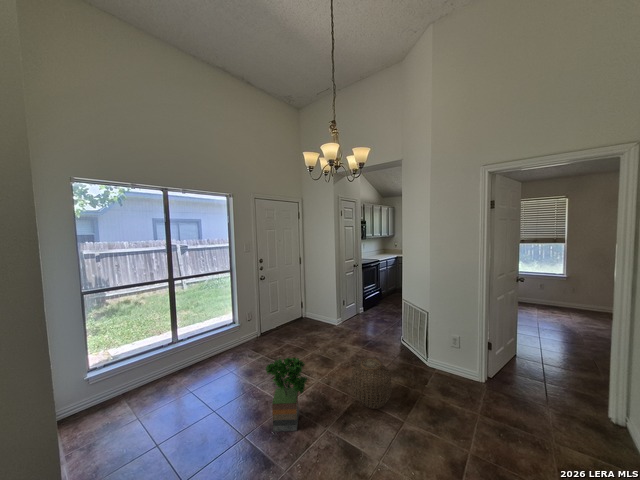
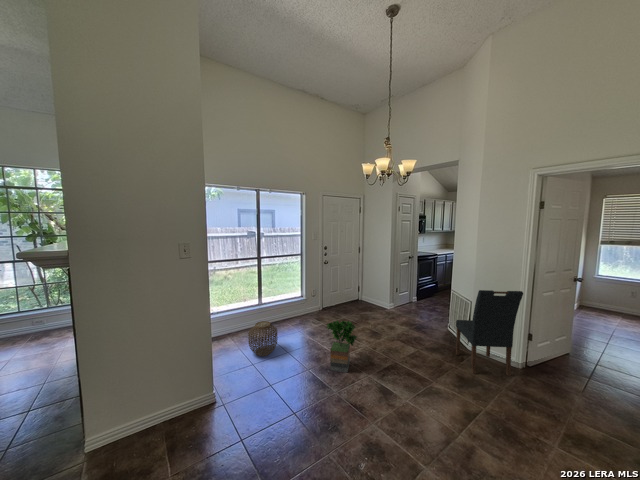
dining chair: none [416,298,487,399] -> present [456,290,523,376]
woven basket: present [352,358,392,409] -> present [248,321,277,356]

